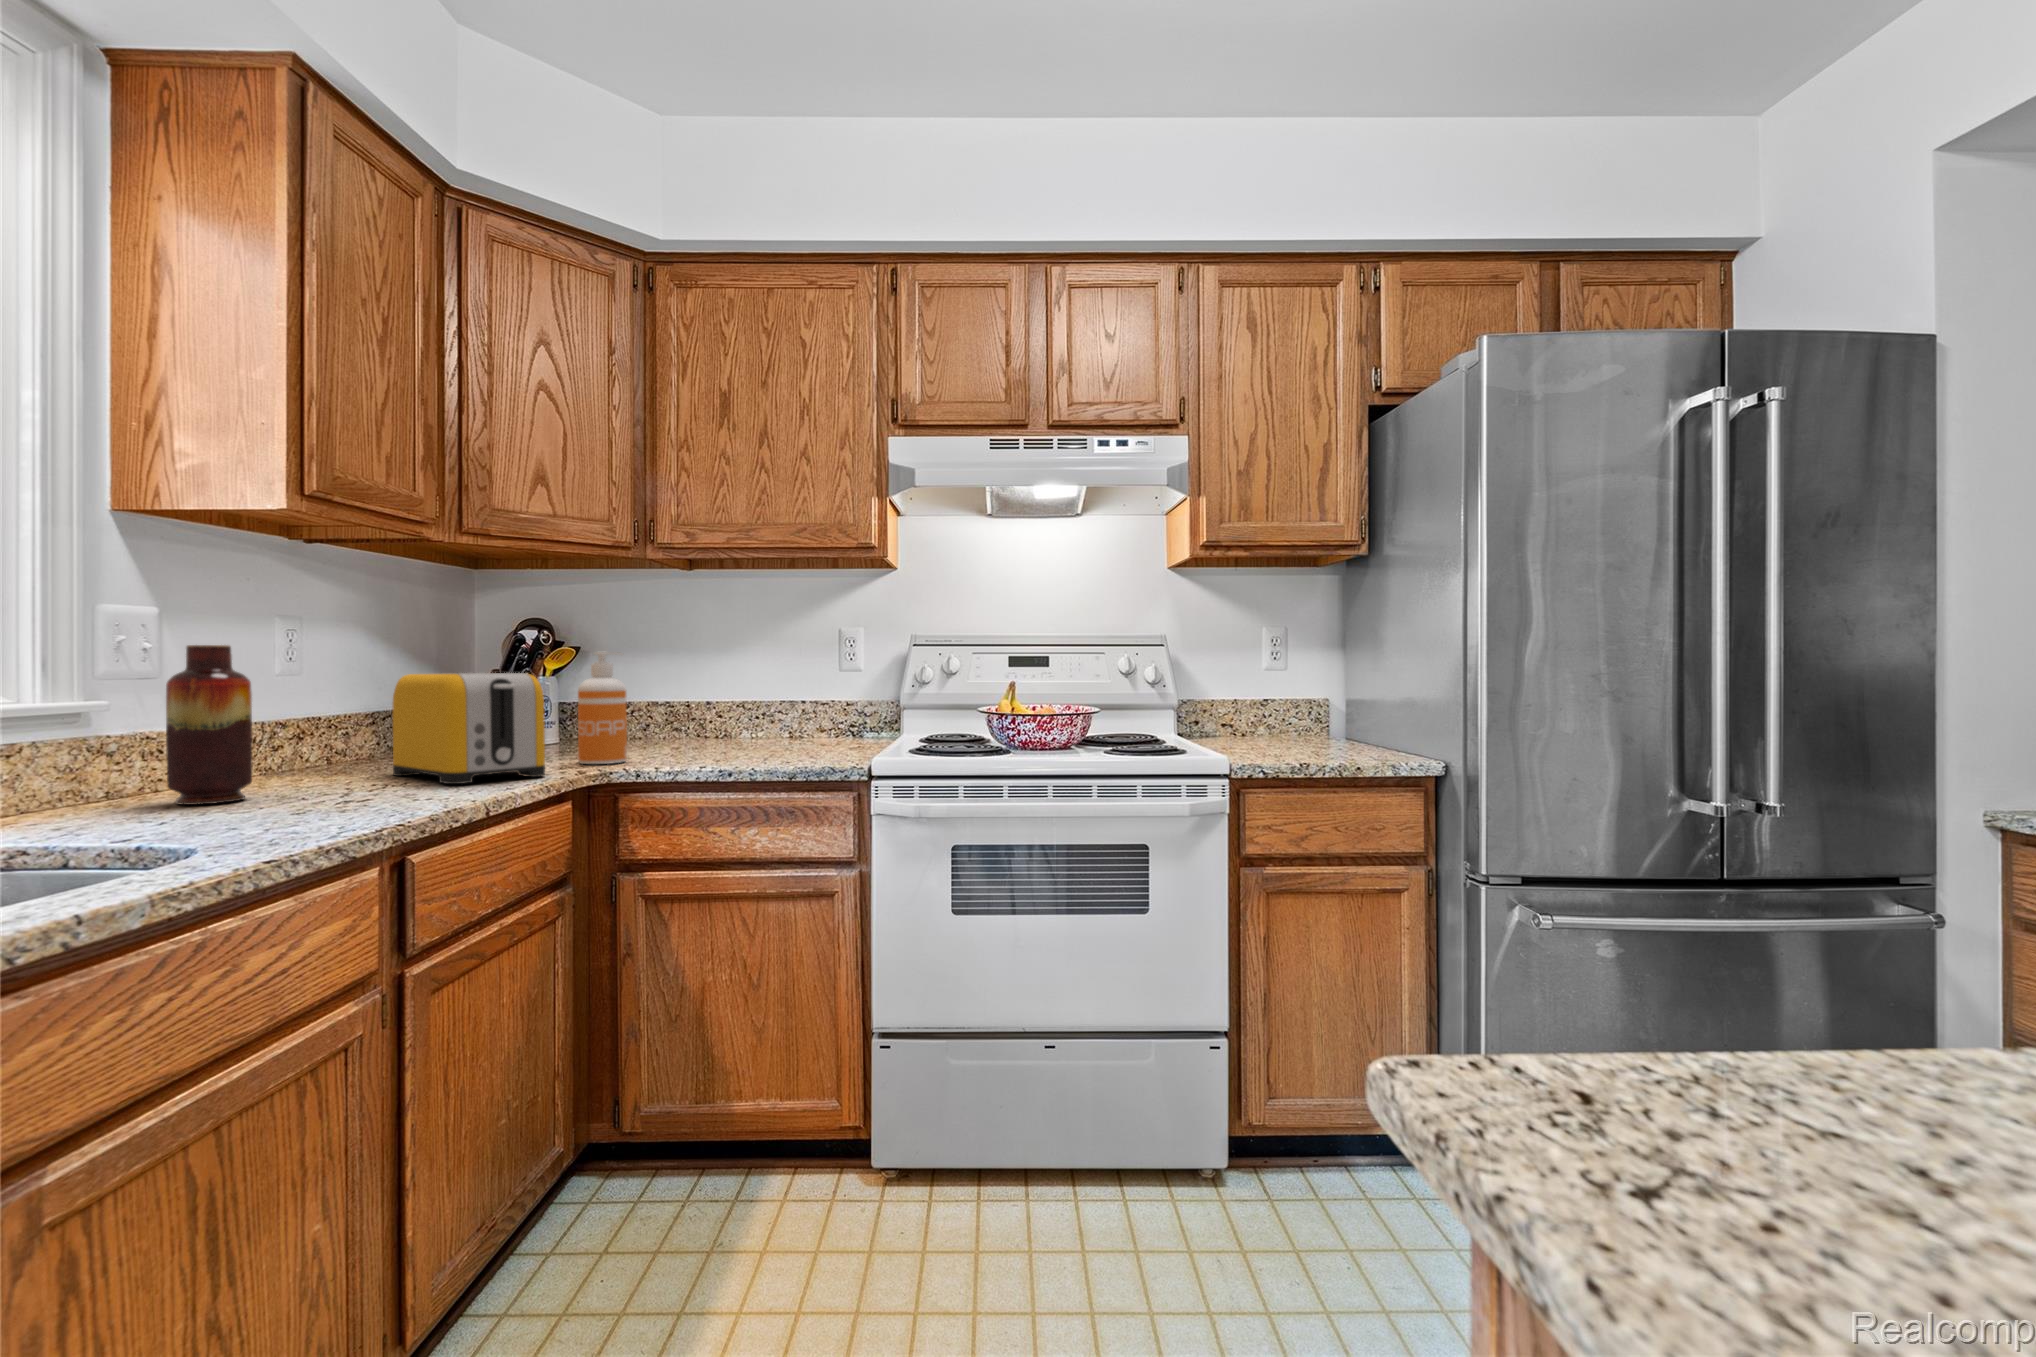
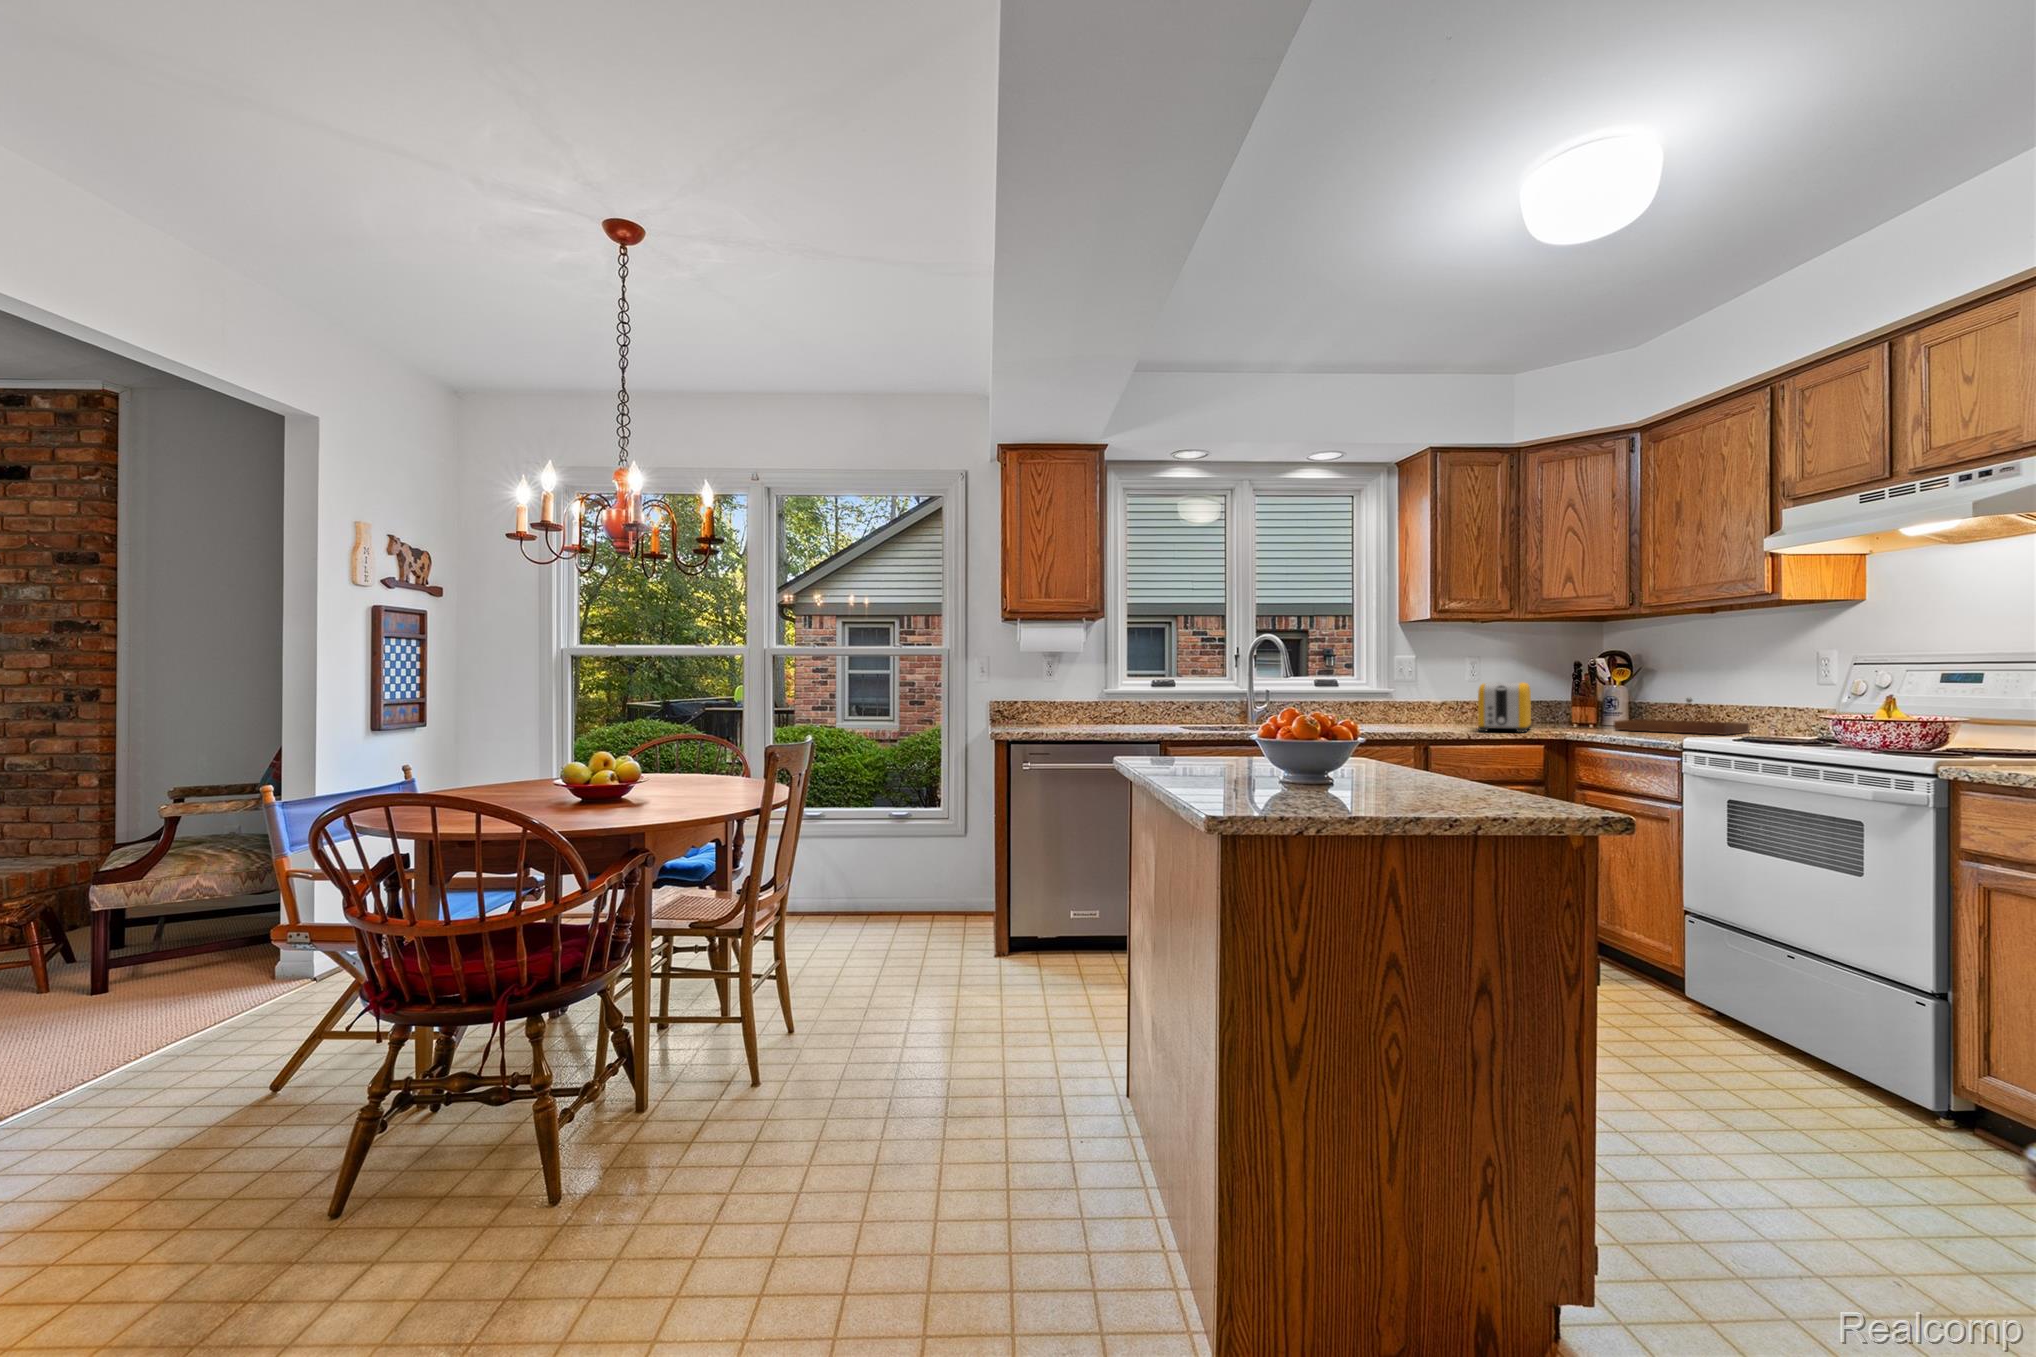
vase: present [166,645,252,805] -> none [1389,672,1415,729]
soap dispenser: present [578,652,627,764] -> none [1568,672,1597,732]
tray: none [625,695,798,755] -> present [1614,697,1749,735]

